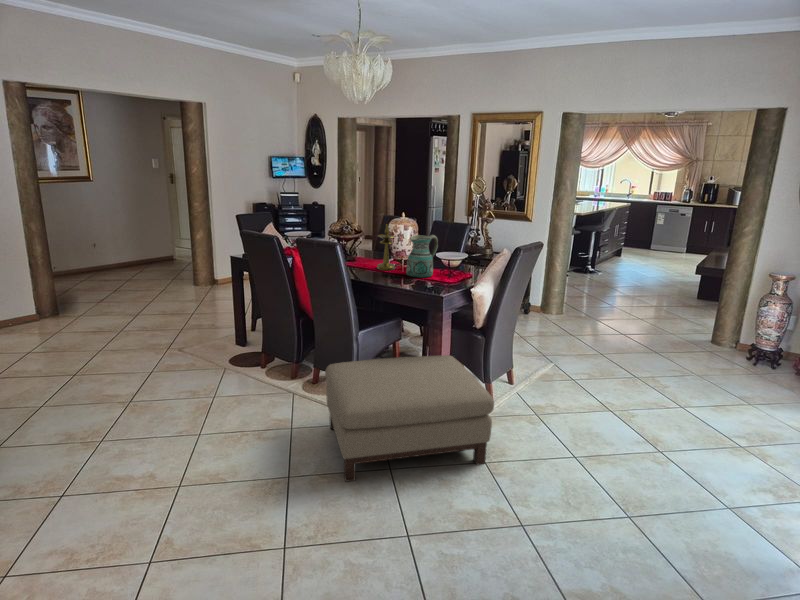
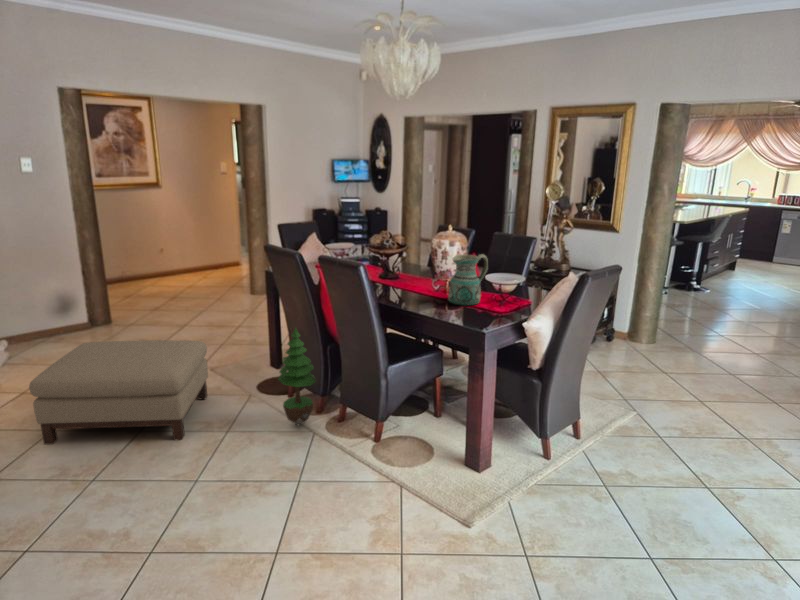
candlestick: present [377,225,396,270] -> none [417,240,440,294]
potted tree: none [258,301,293,389] -> present [278,328,315,425]
ottoman: present [325,355,494,482] -> present [29,340,208,444]

